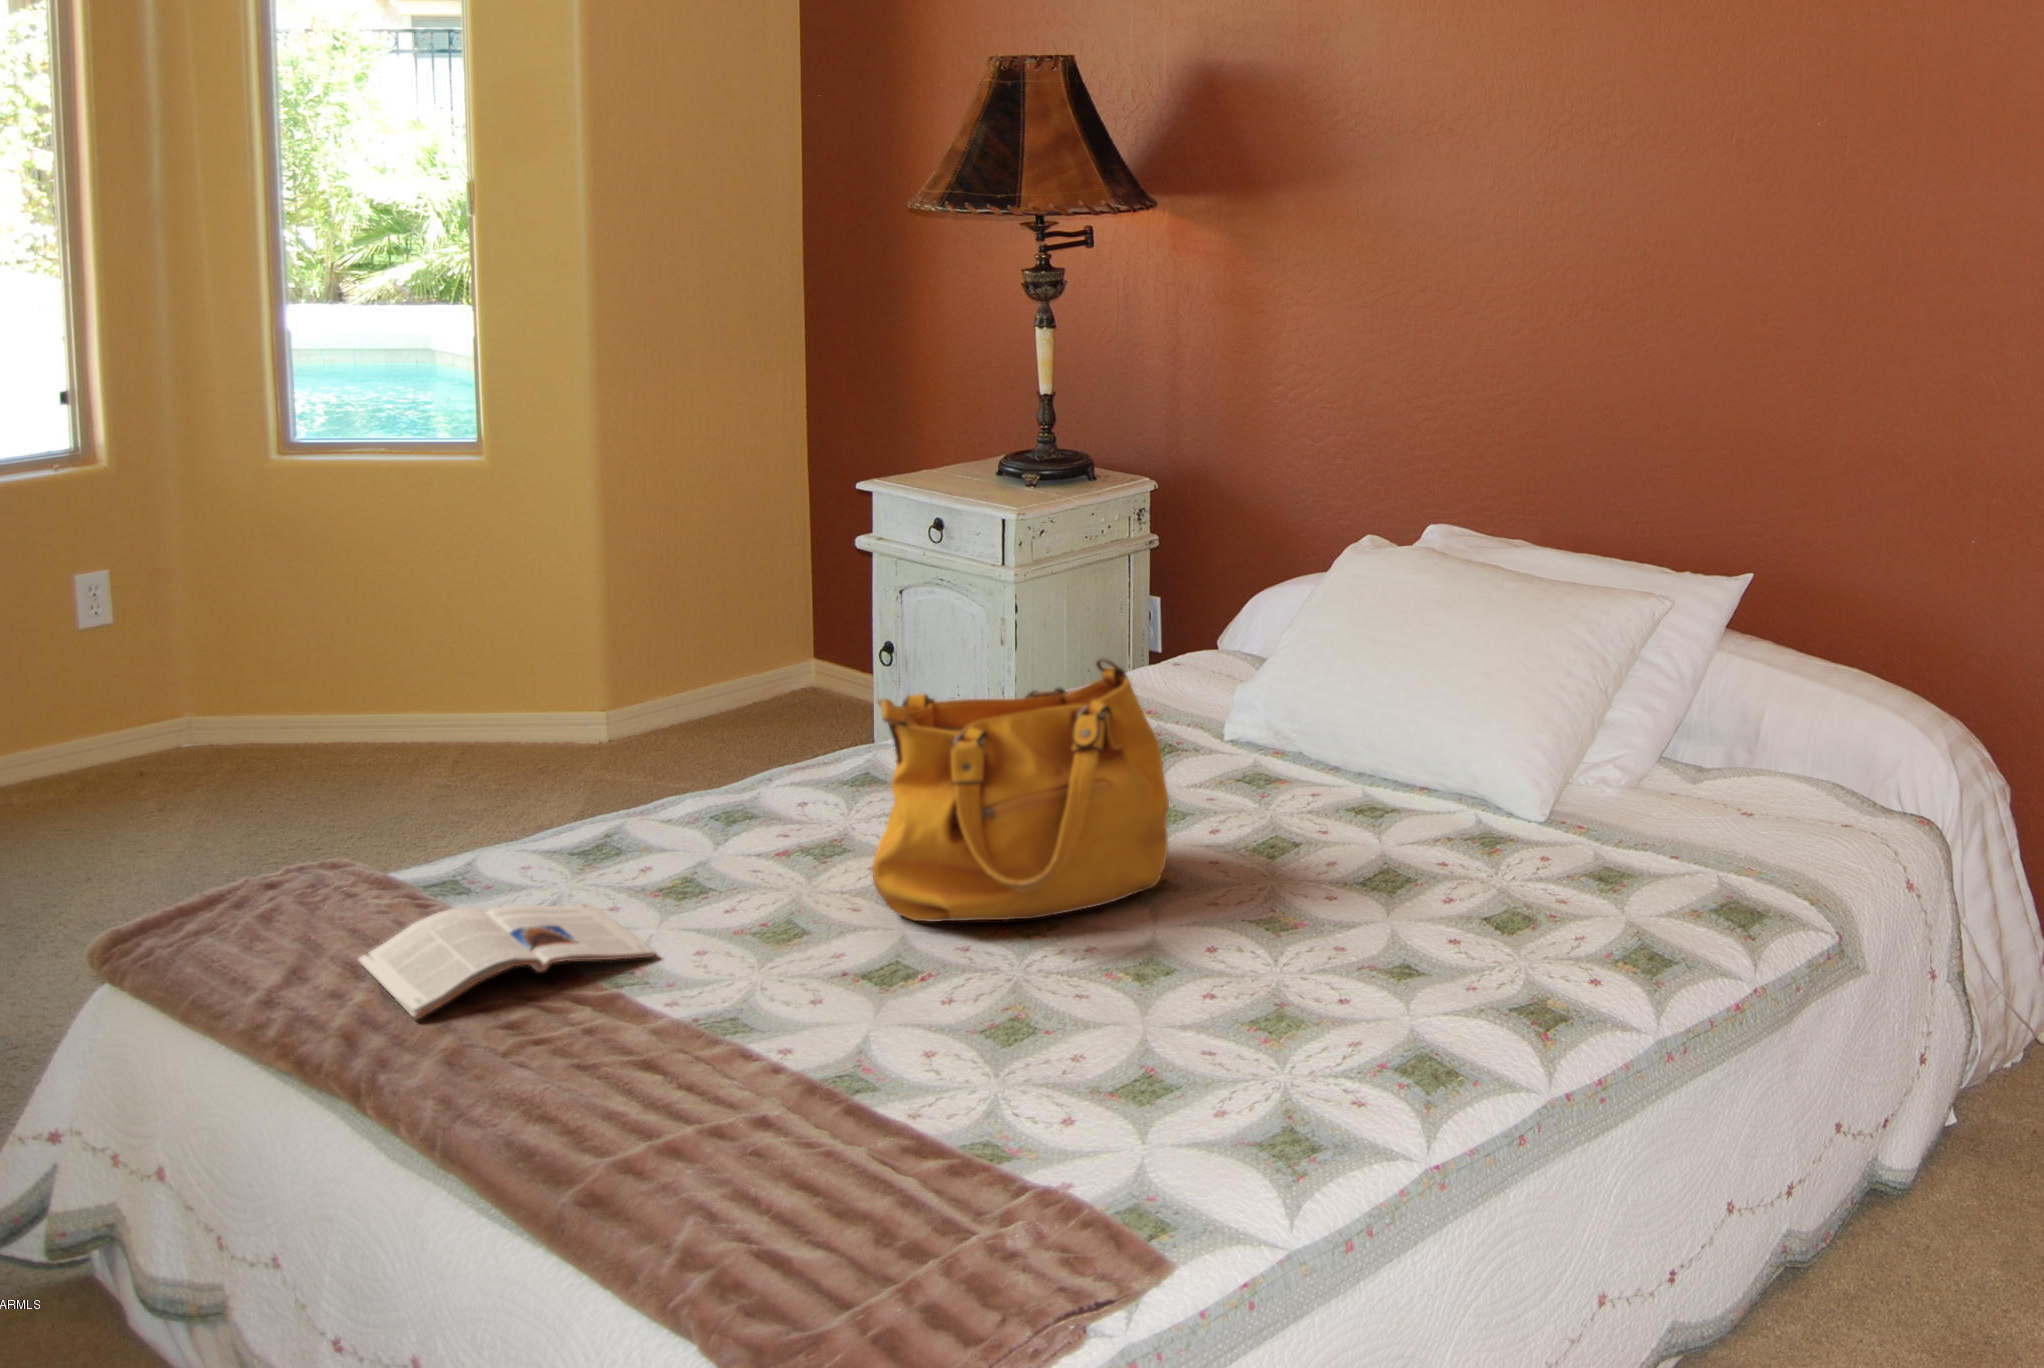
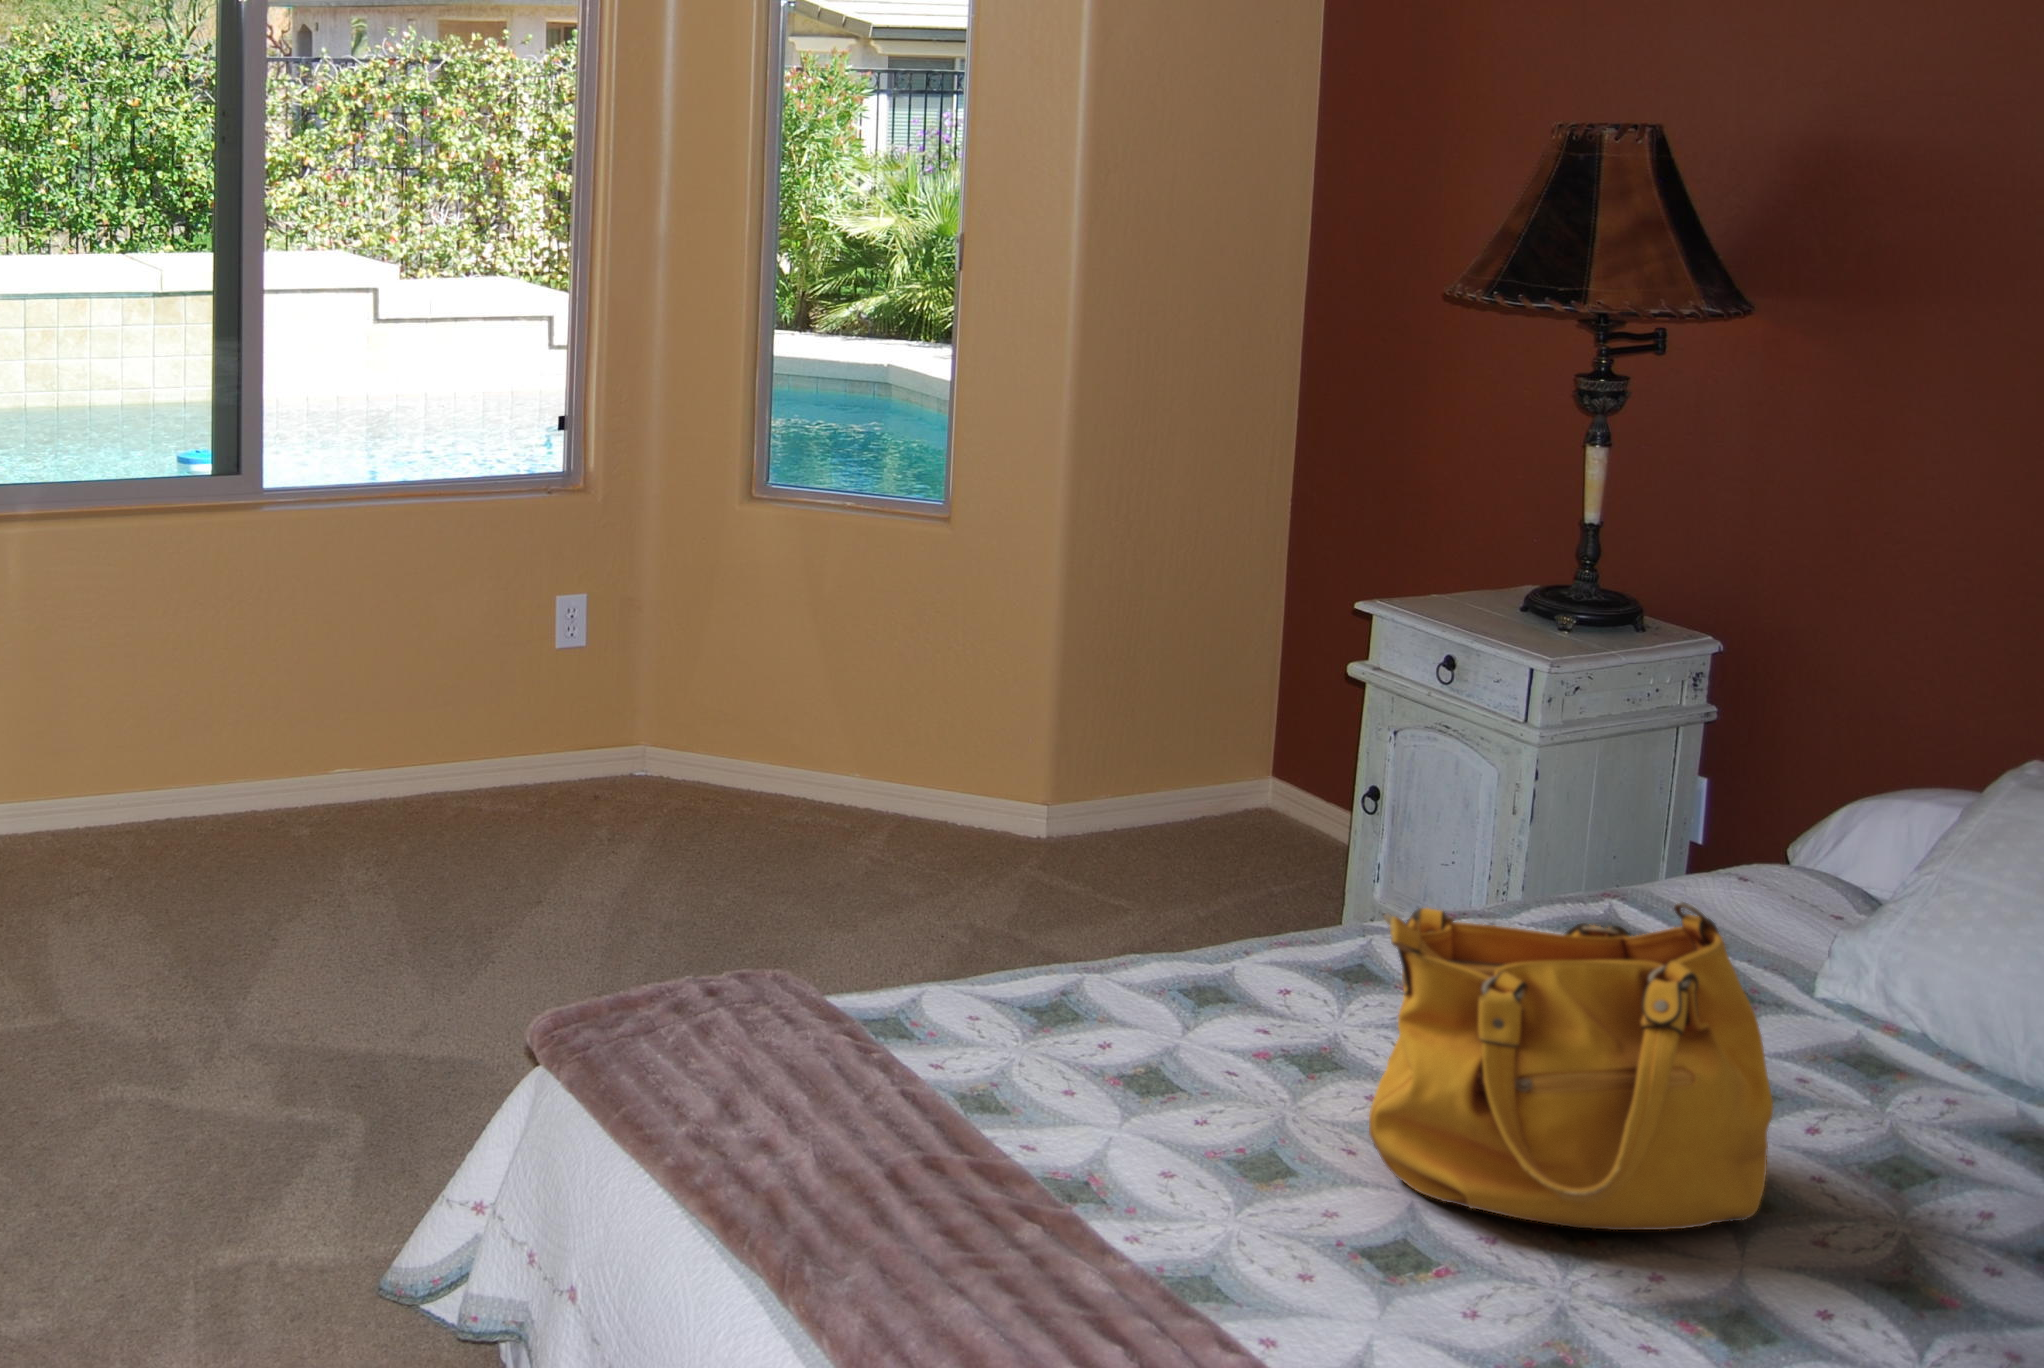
magazine: present [359,904,655,1020] -> none [813,1061,1116,1194]

